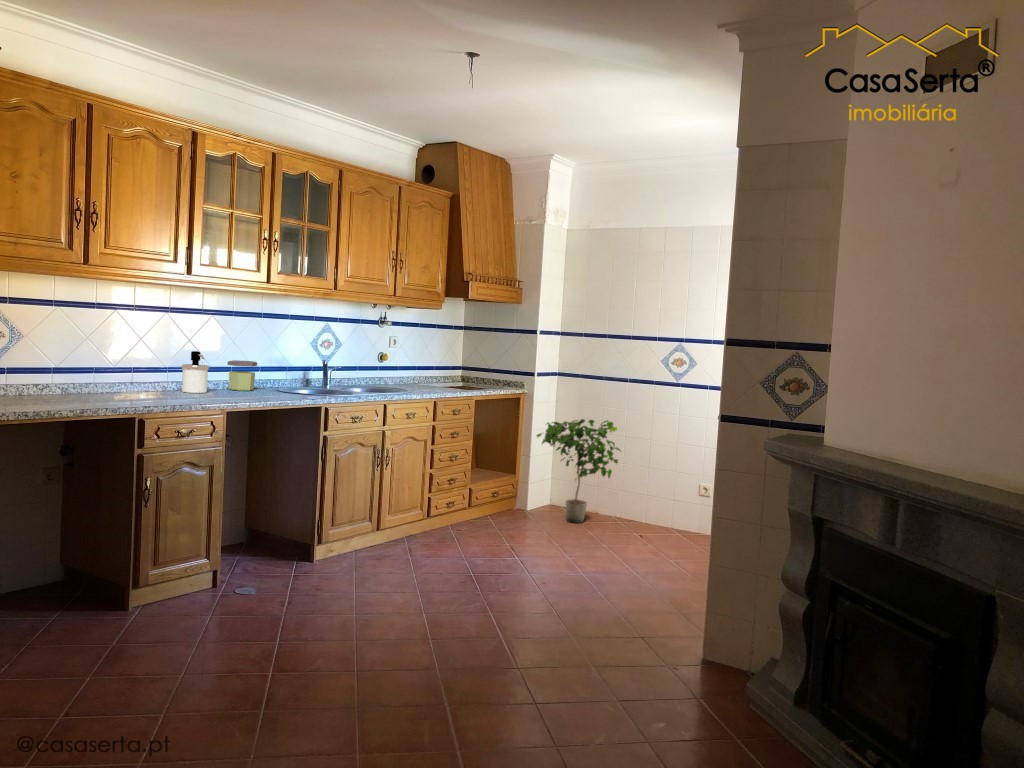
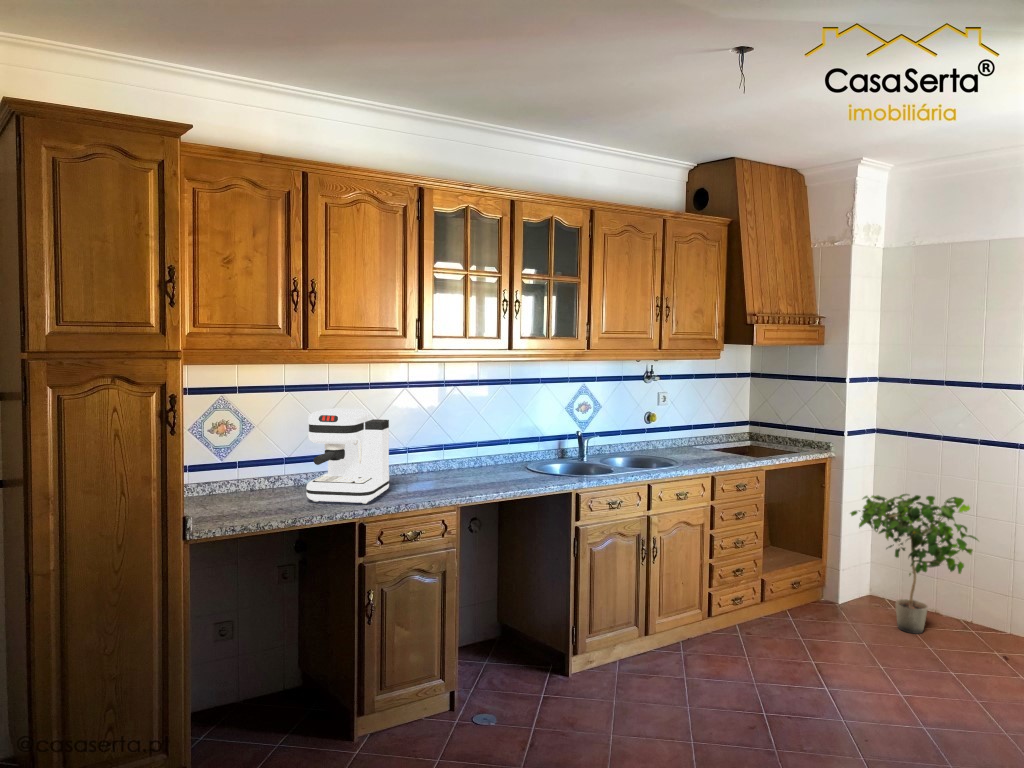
coffee maker: none [84,322,163,404] -> present [306,409,389,504]
soap dispenser: present [182,351,209,393] -> none [419,431,447,478]
jar: present [227,360,257,391] -> none [470,436,502,471]

